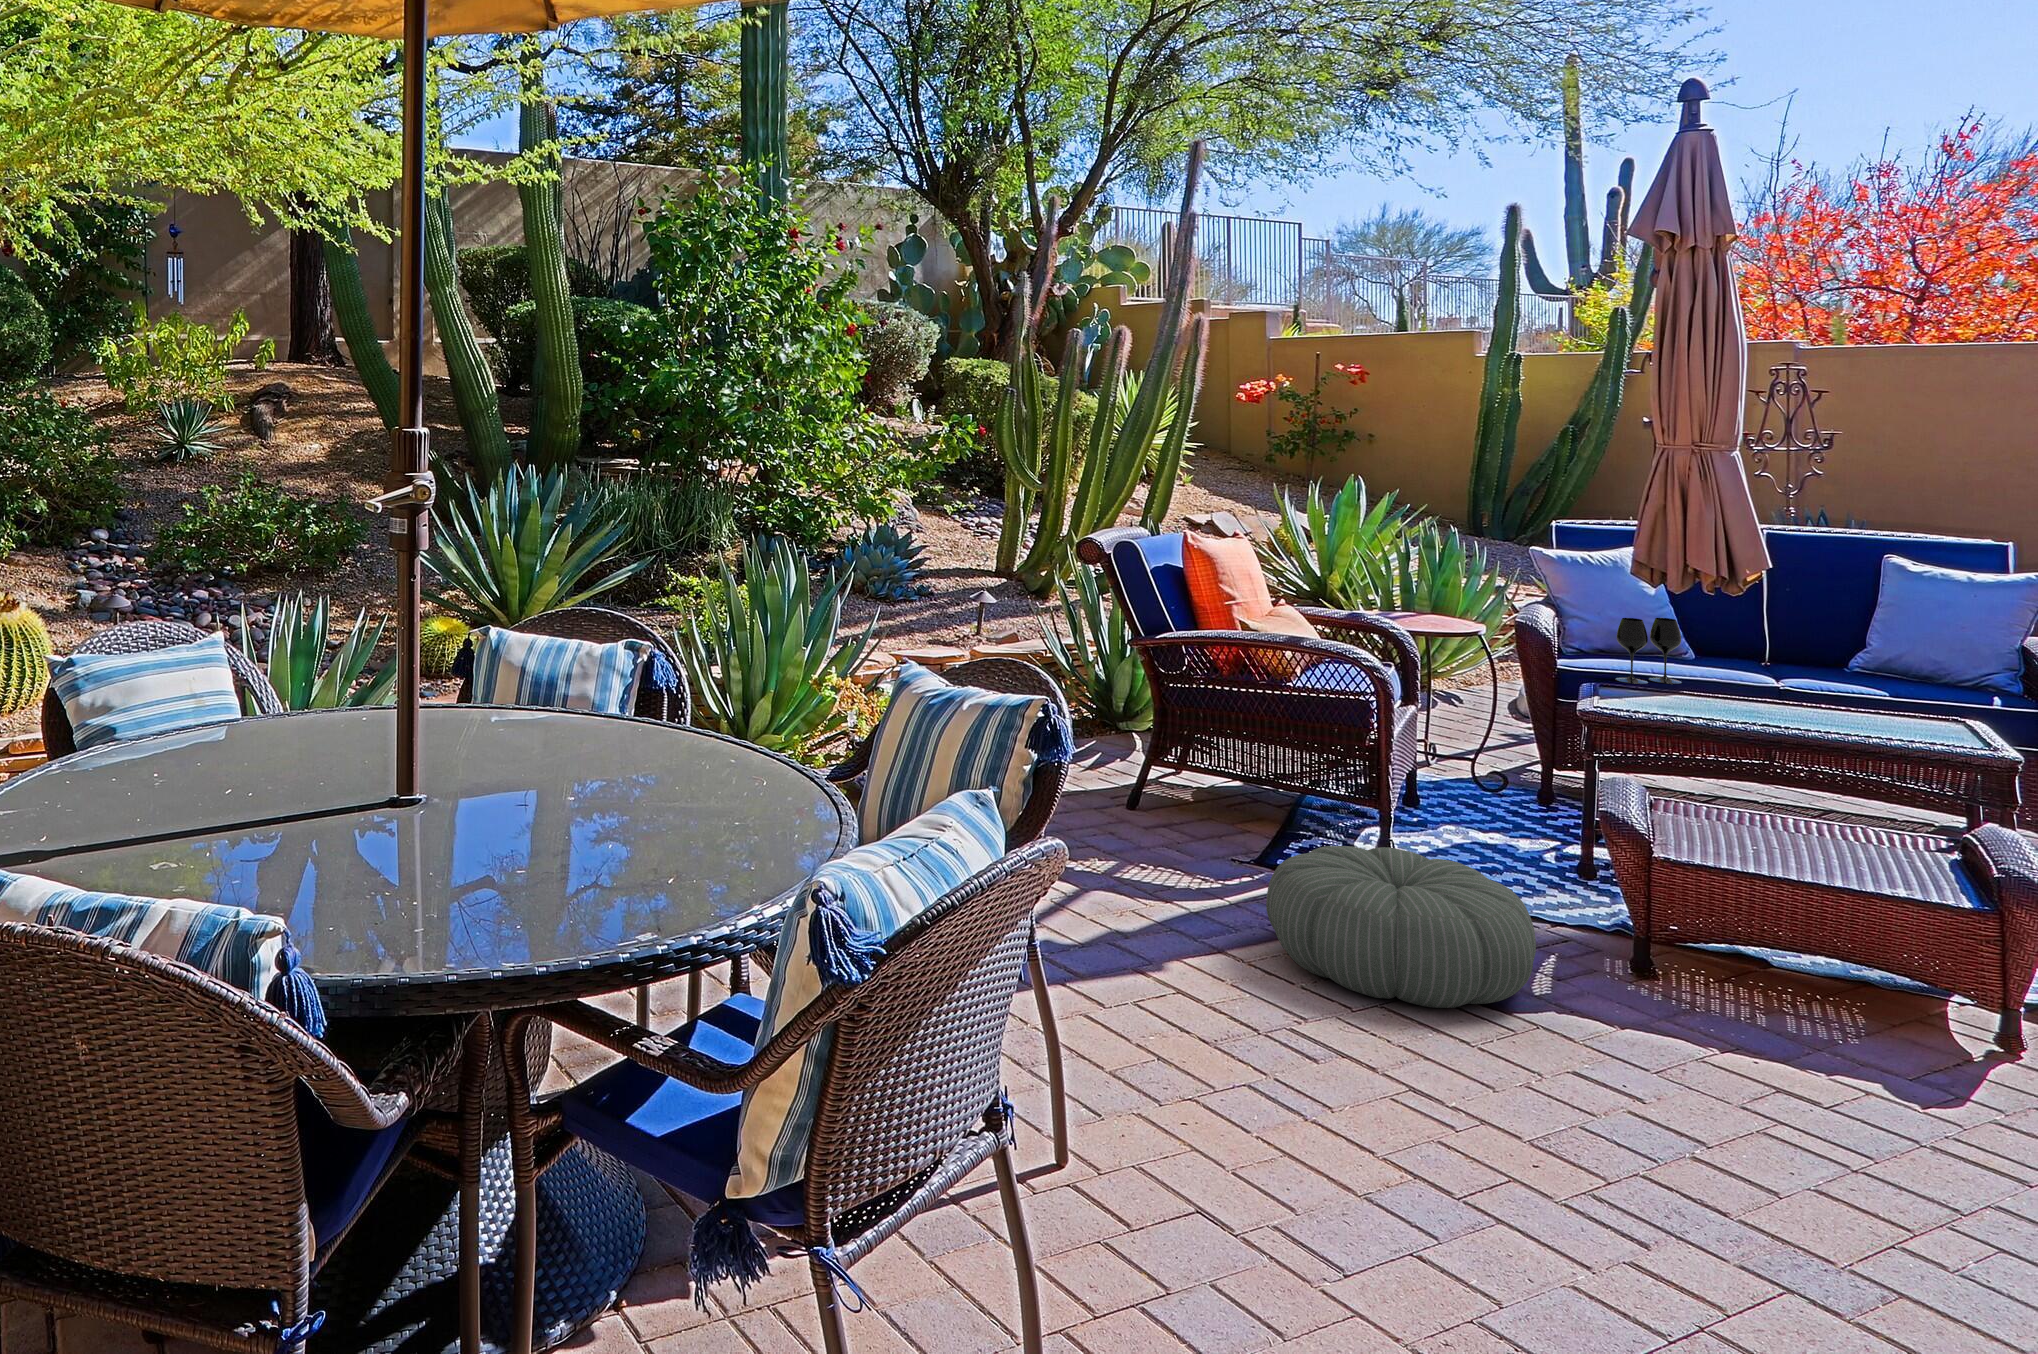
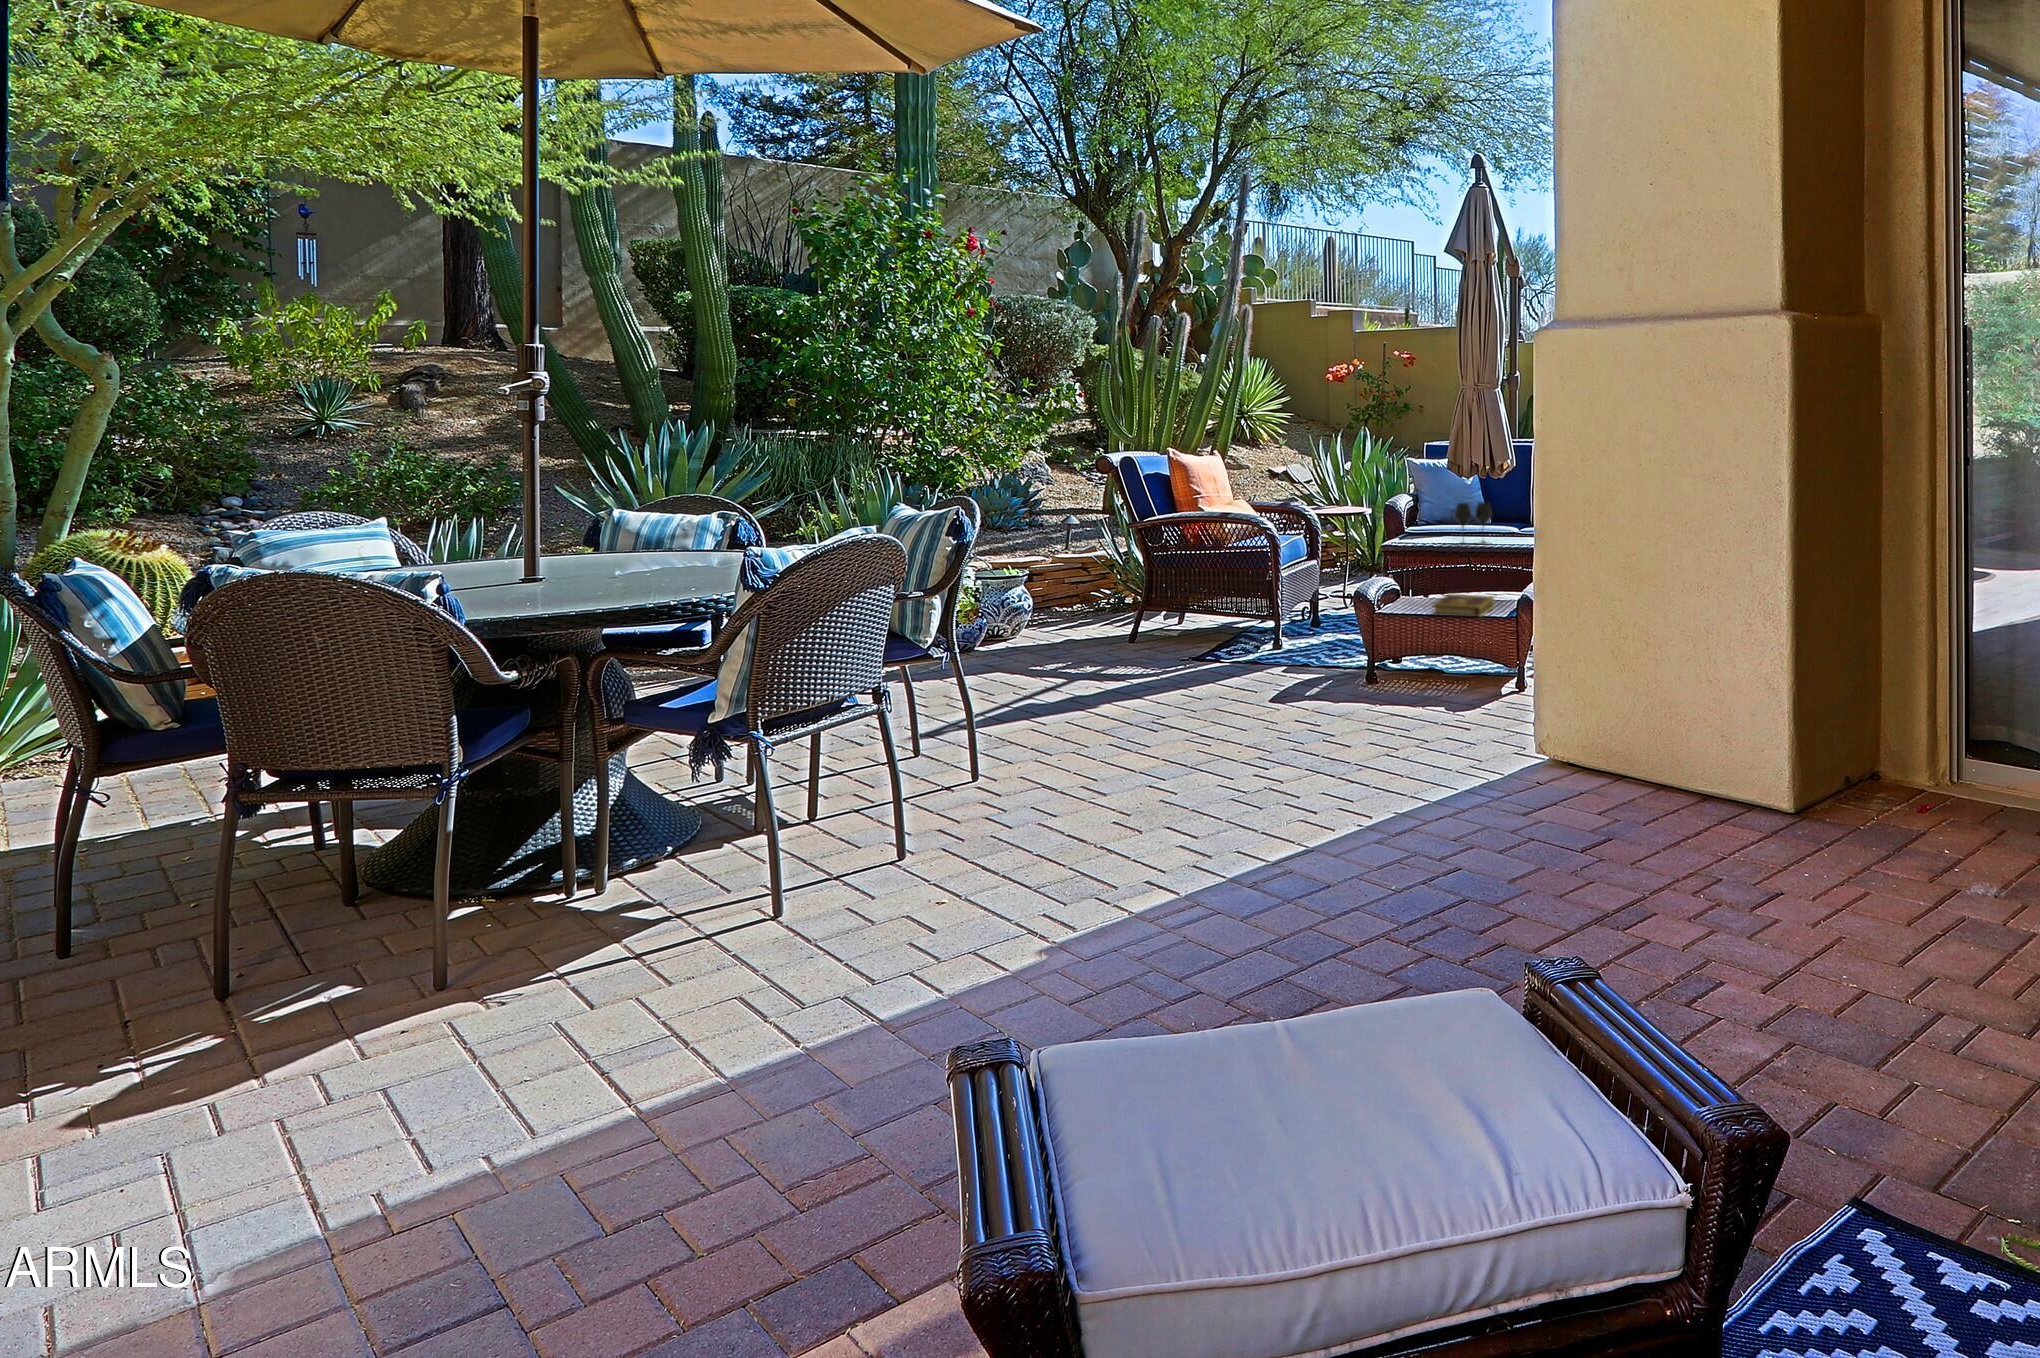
book: none [1712,796,1817,859] -> present [1433,594,1494,617]
pouf: present [1266,846,1536,1008] -> none [1166,634,1314,717]

